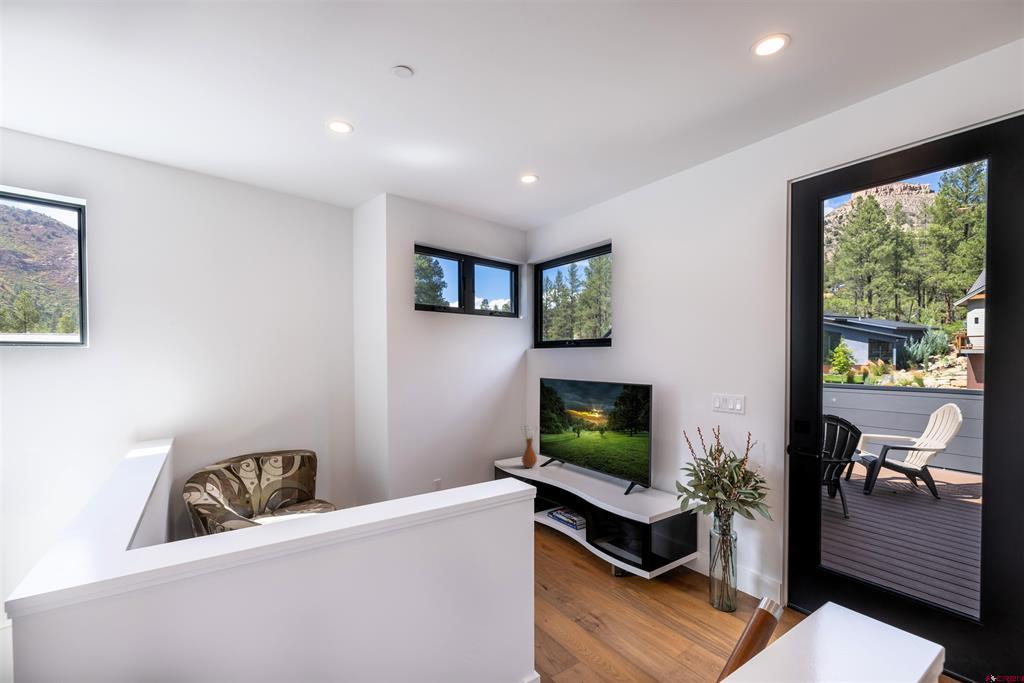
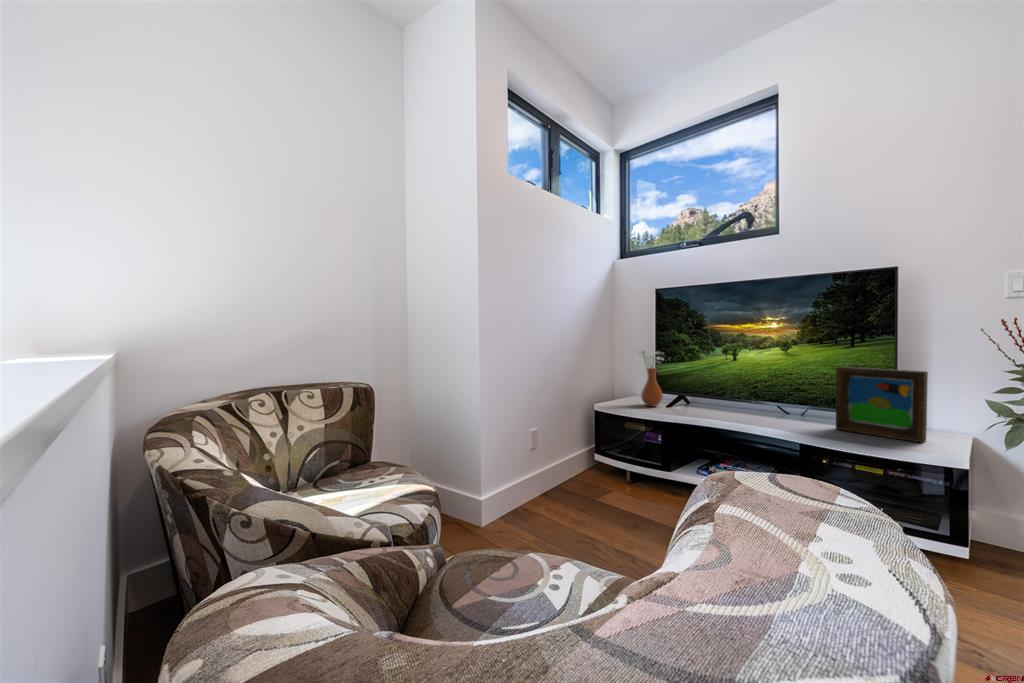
picture frame: none [611,451,649,508] -> present [836,367,928,443]

